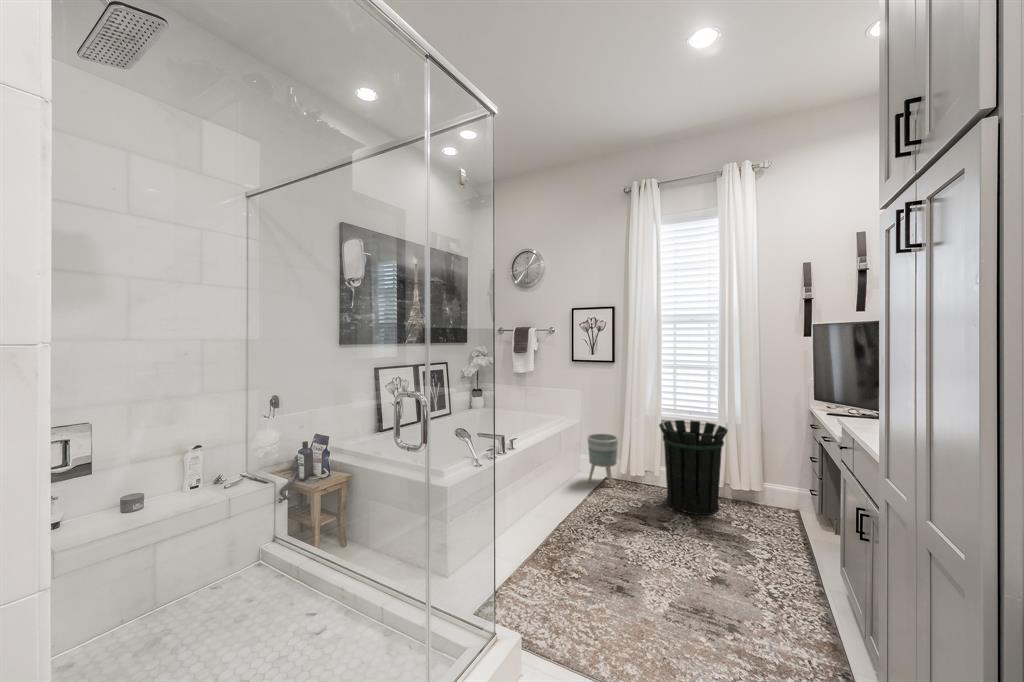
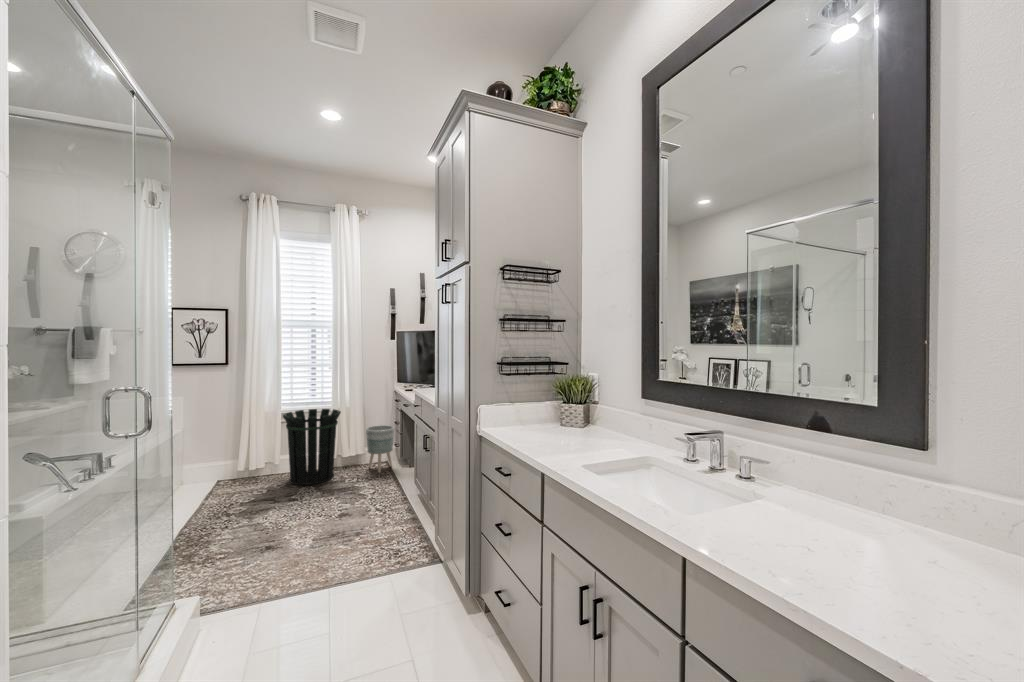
planter: present [588,434,618,487] -> present [366,425,394,473]

